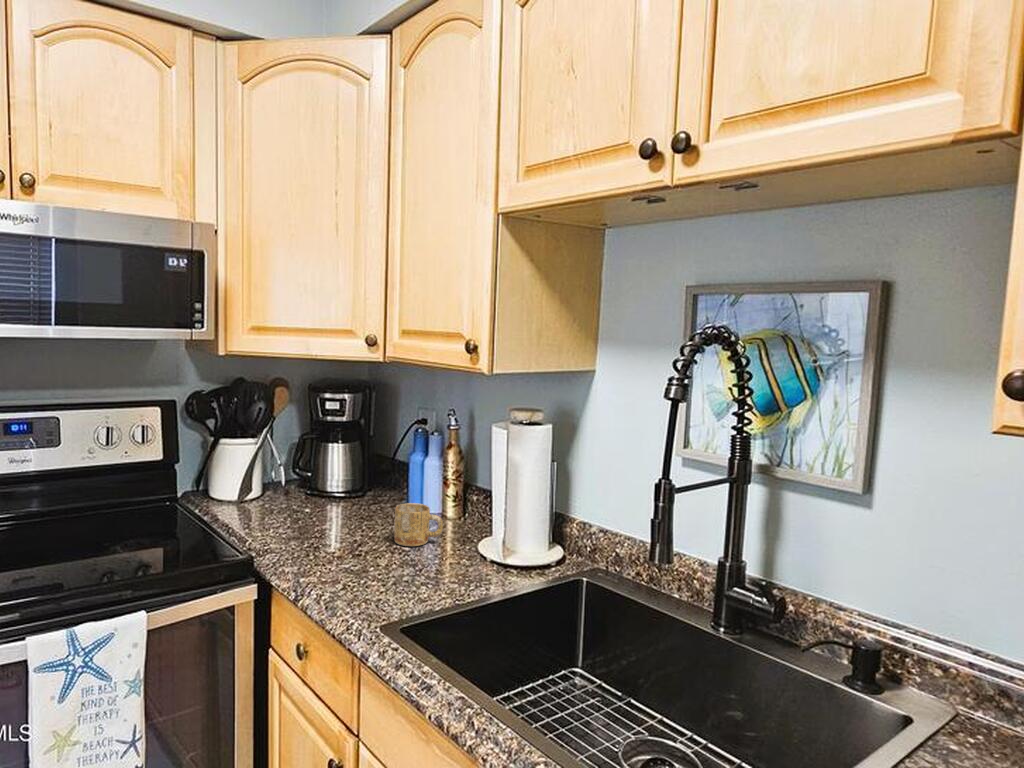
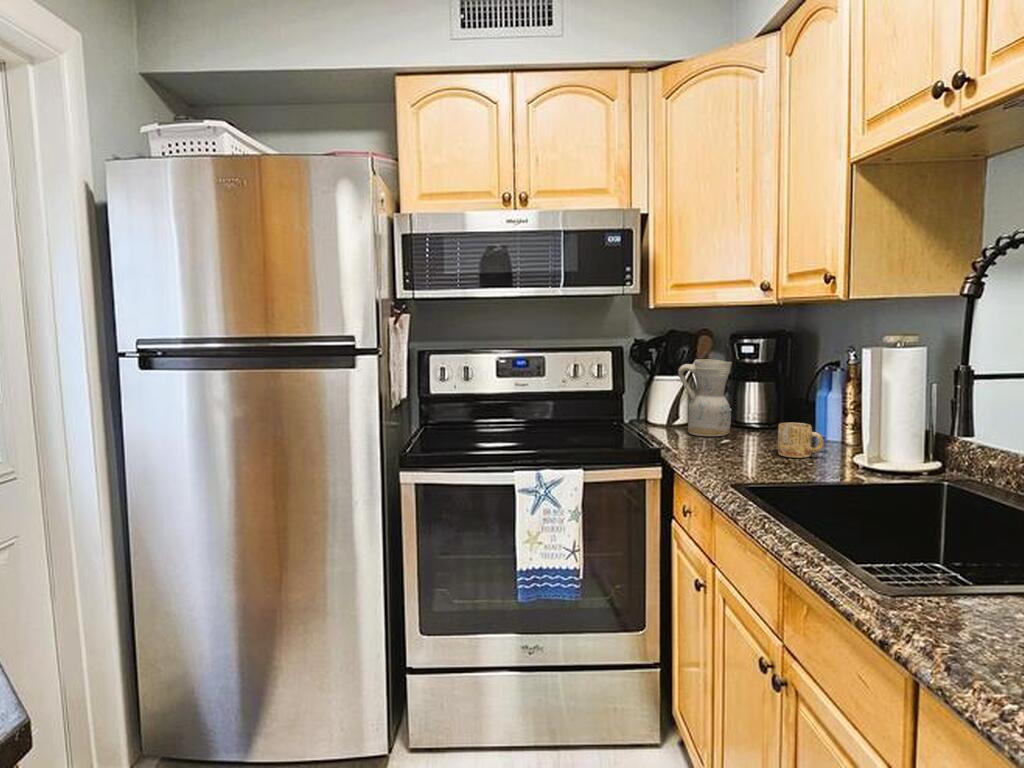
ceramic pitcher: none [258,422,326,520] -> present [678,359,732,436]

